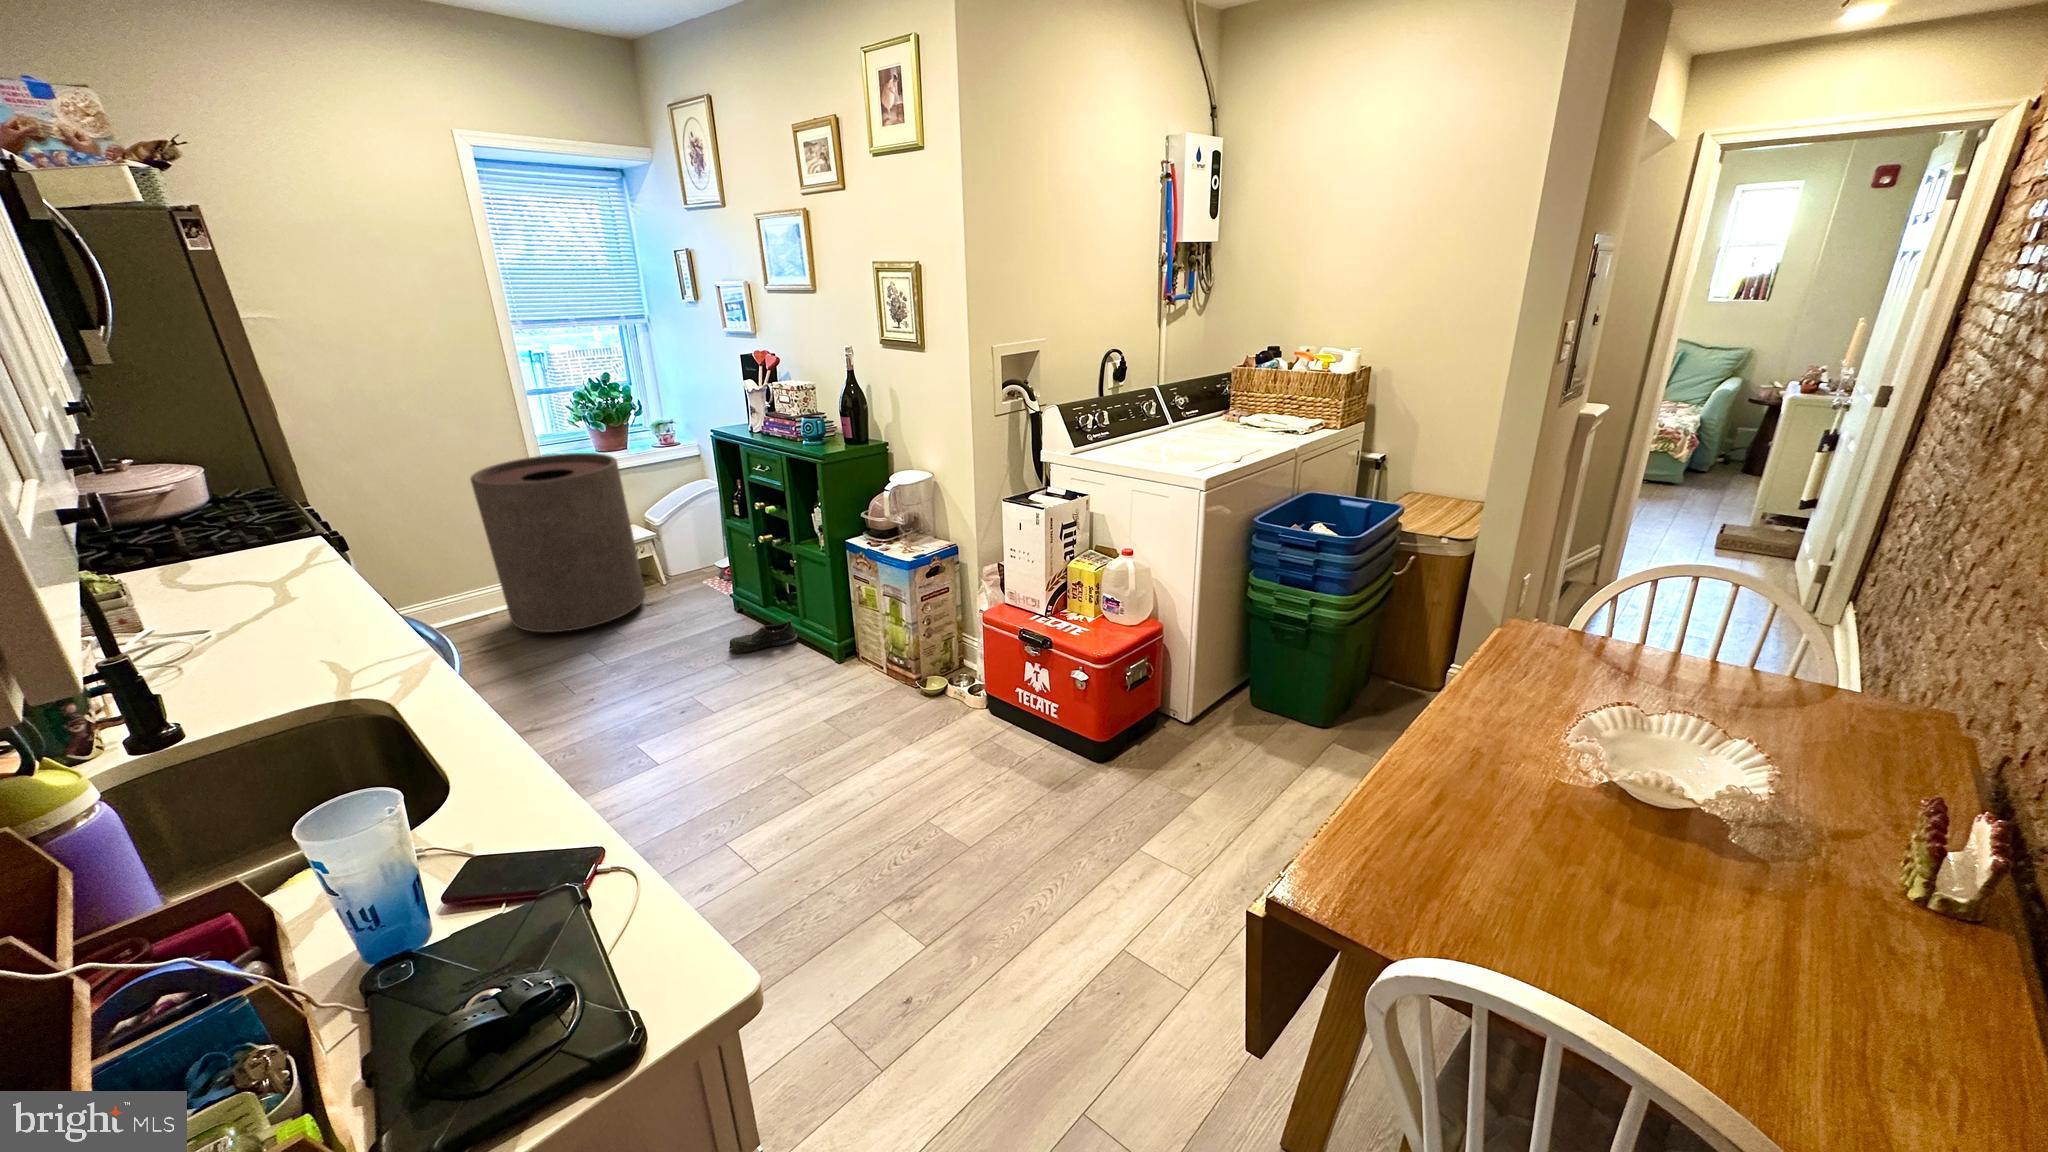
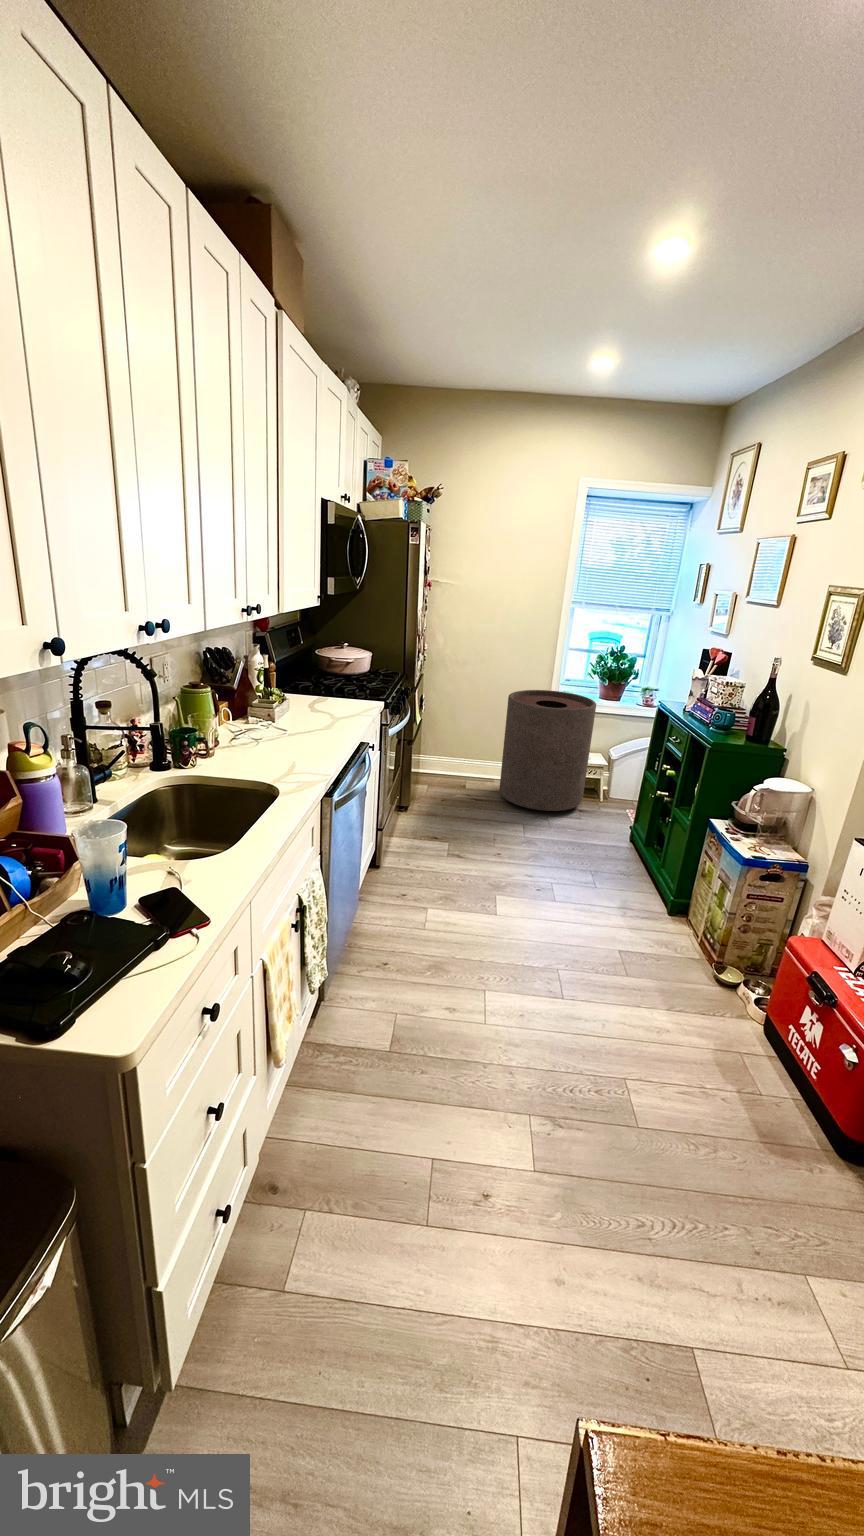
shoe: present [729,620,797,654] -> none [601,857,654,881]

